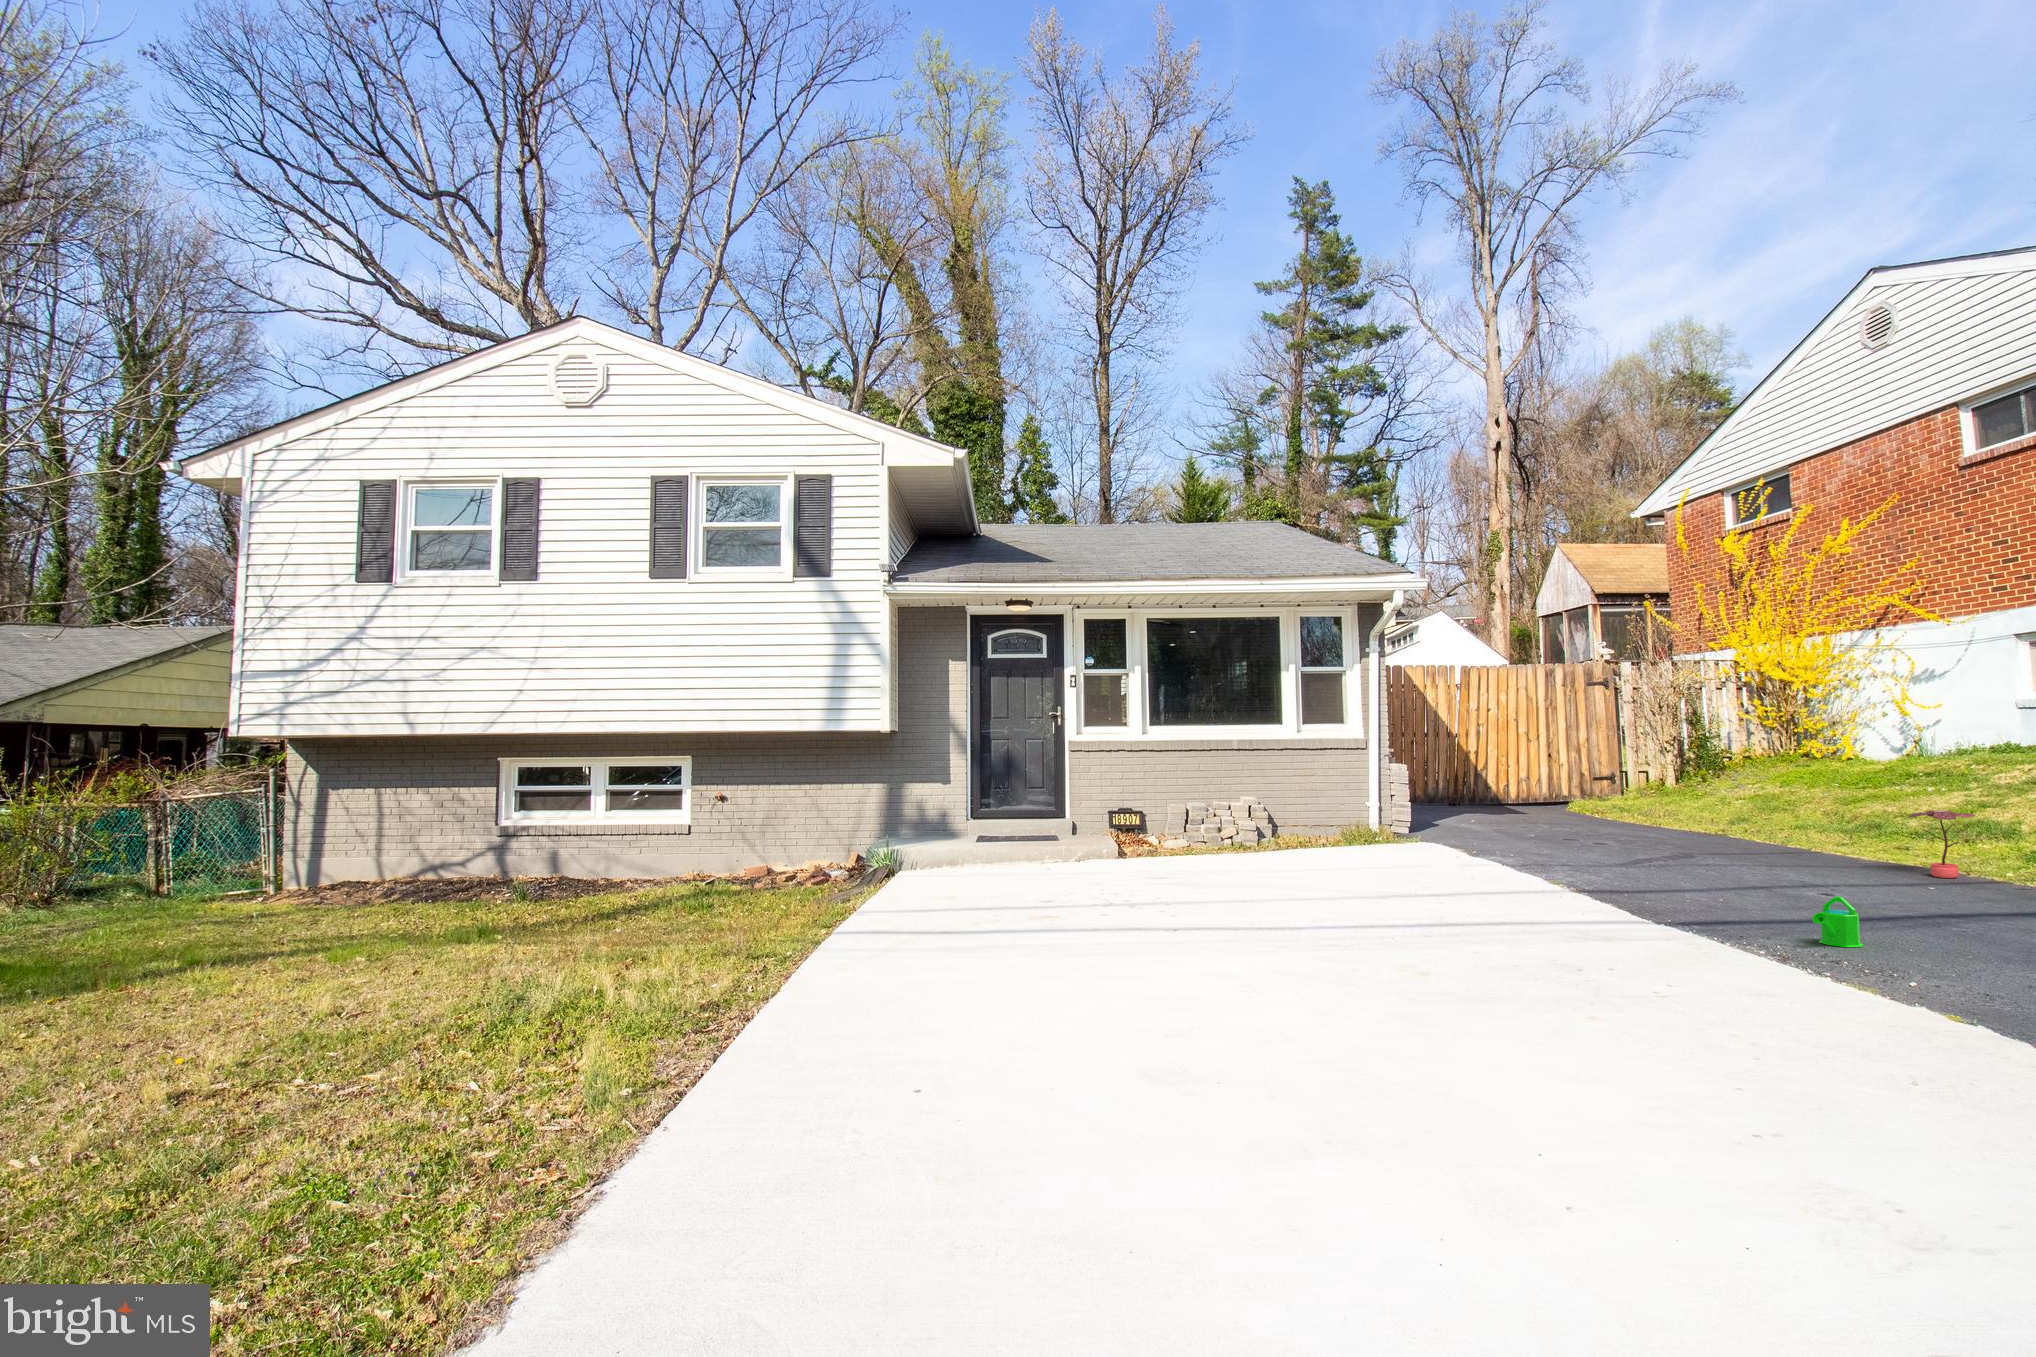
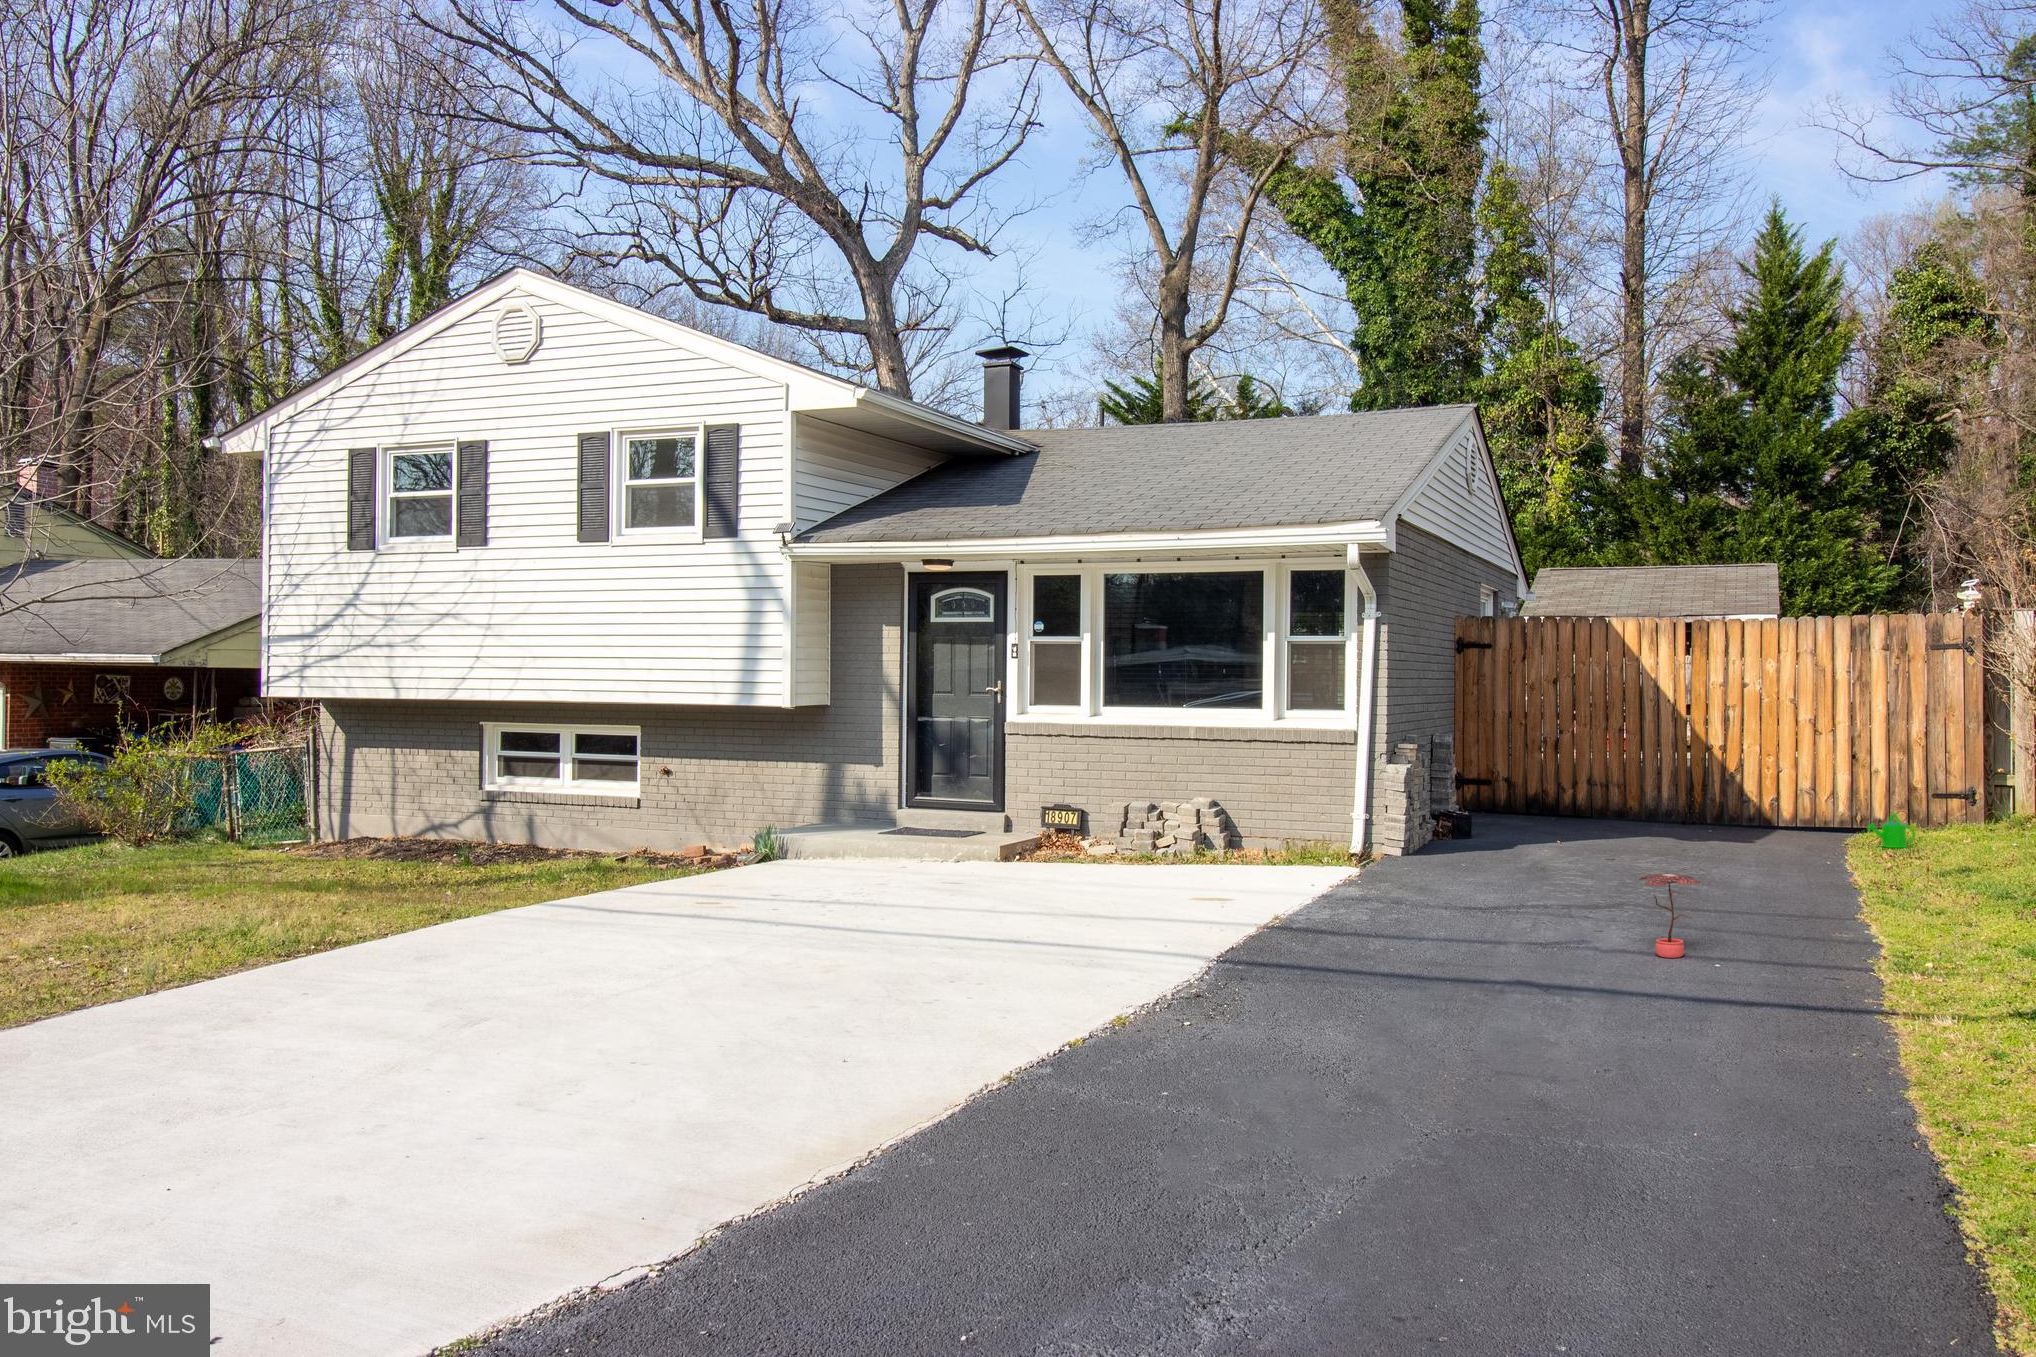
watering can: present [1812,896,1863,947] -> present [1868,813,1916,848]

